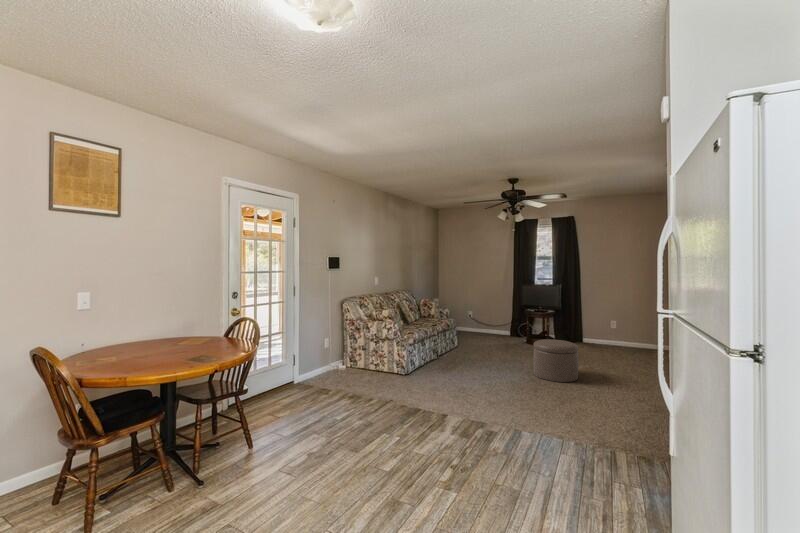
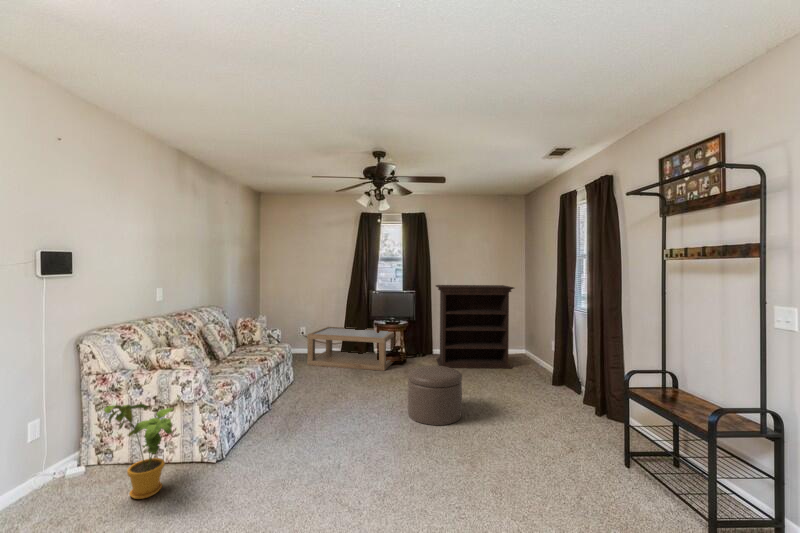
bookshelf: none [580,280,660,359] -> present [436,285,514,368]
coffee table: none [472,312,546,348] -> present [307,327,397,371]
house plant: none [354,332,384,382] -> present [104,404,174,499]

